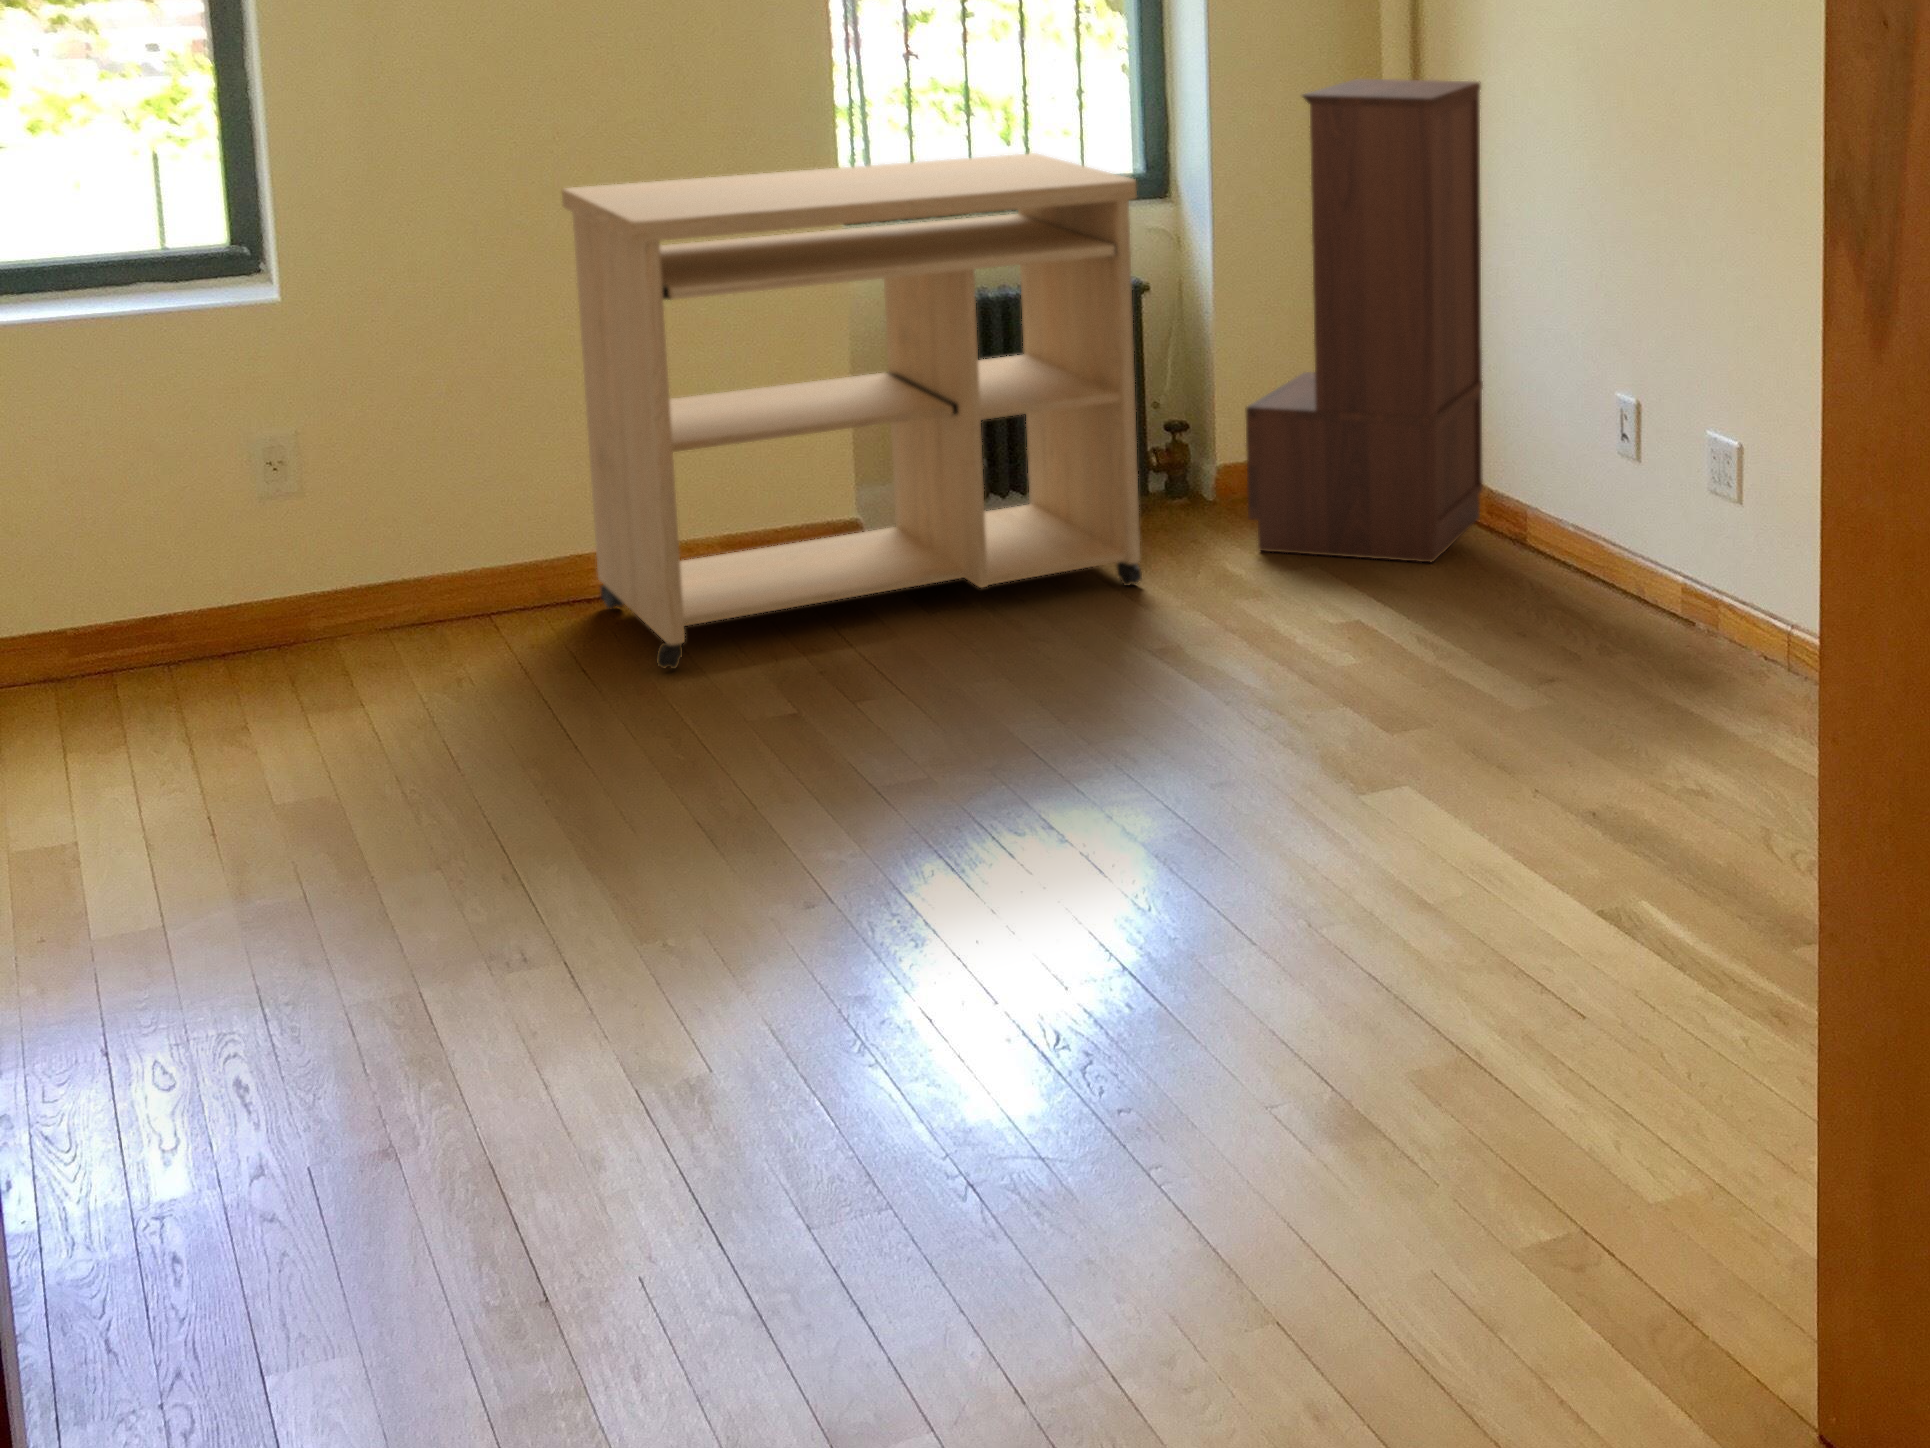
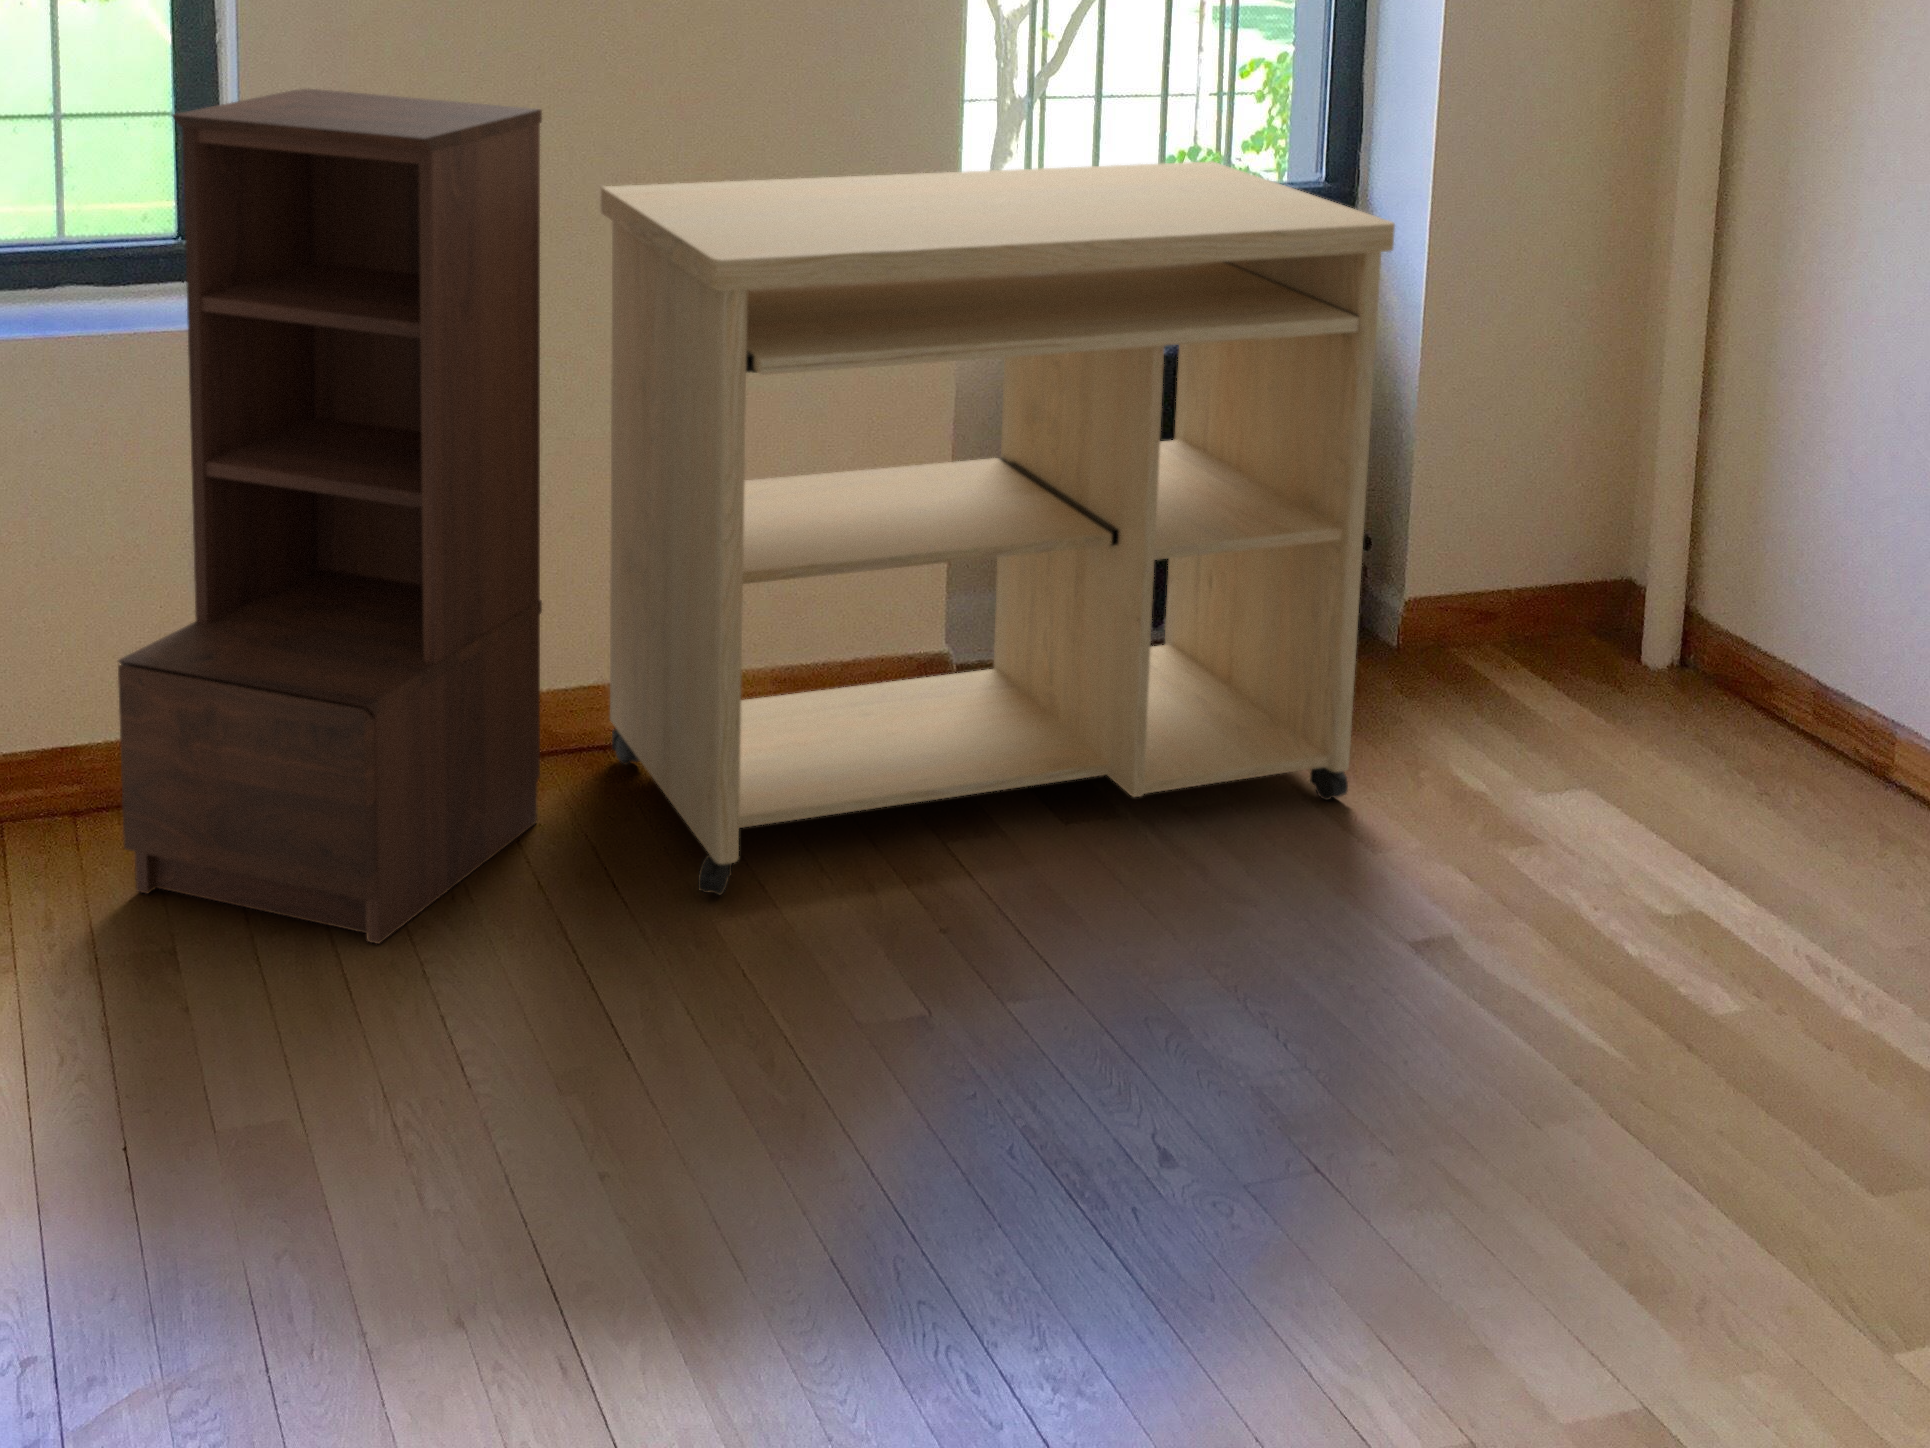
bookshelf: present [1246,79,1483,562] -> present [118,88,542,944]

